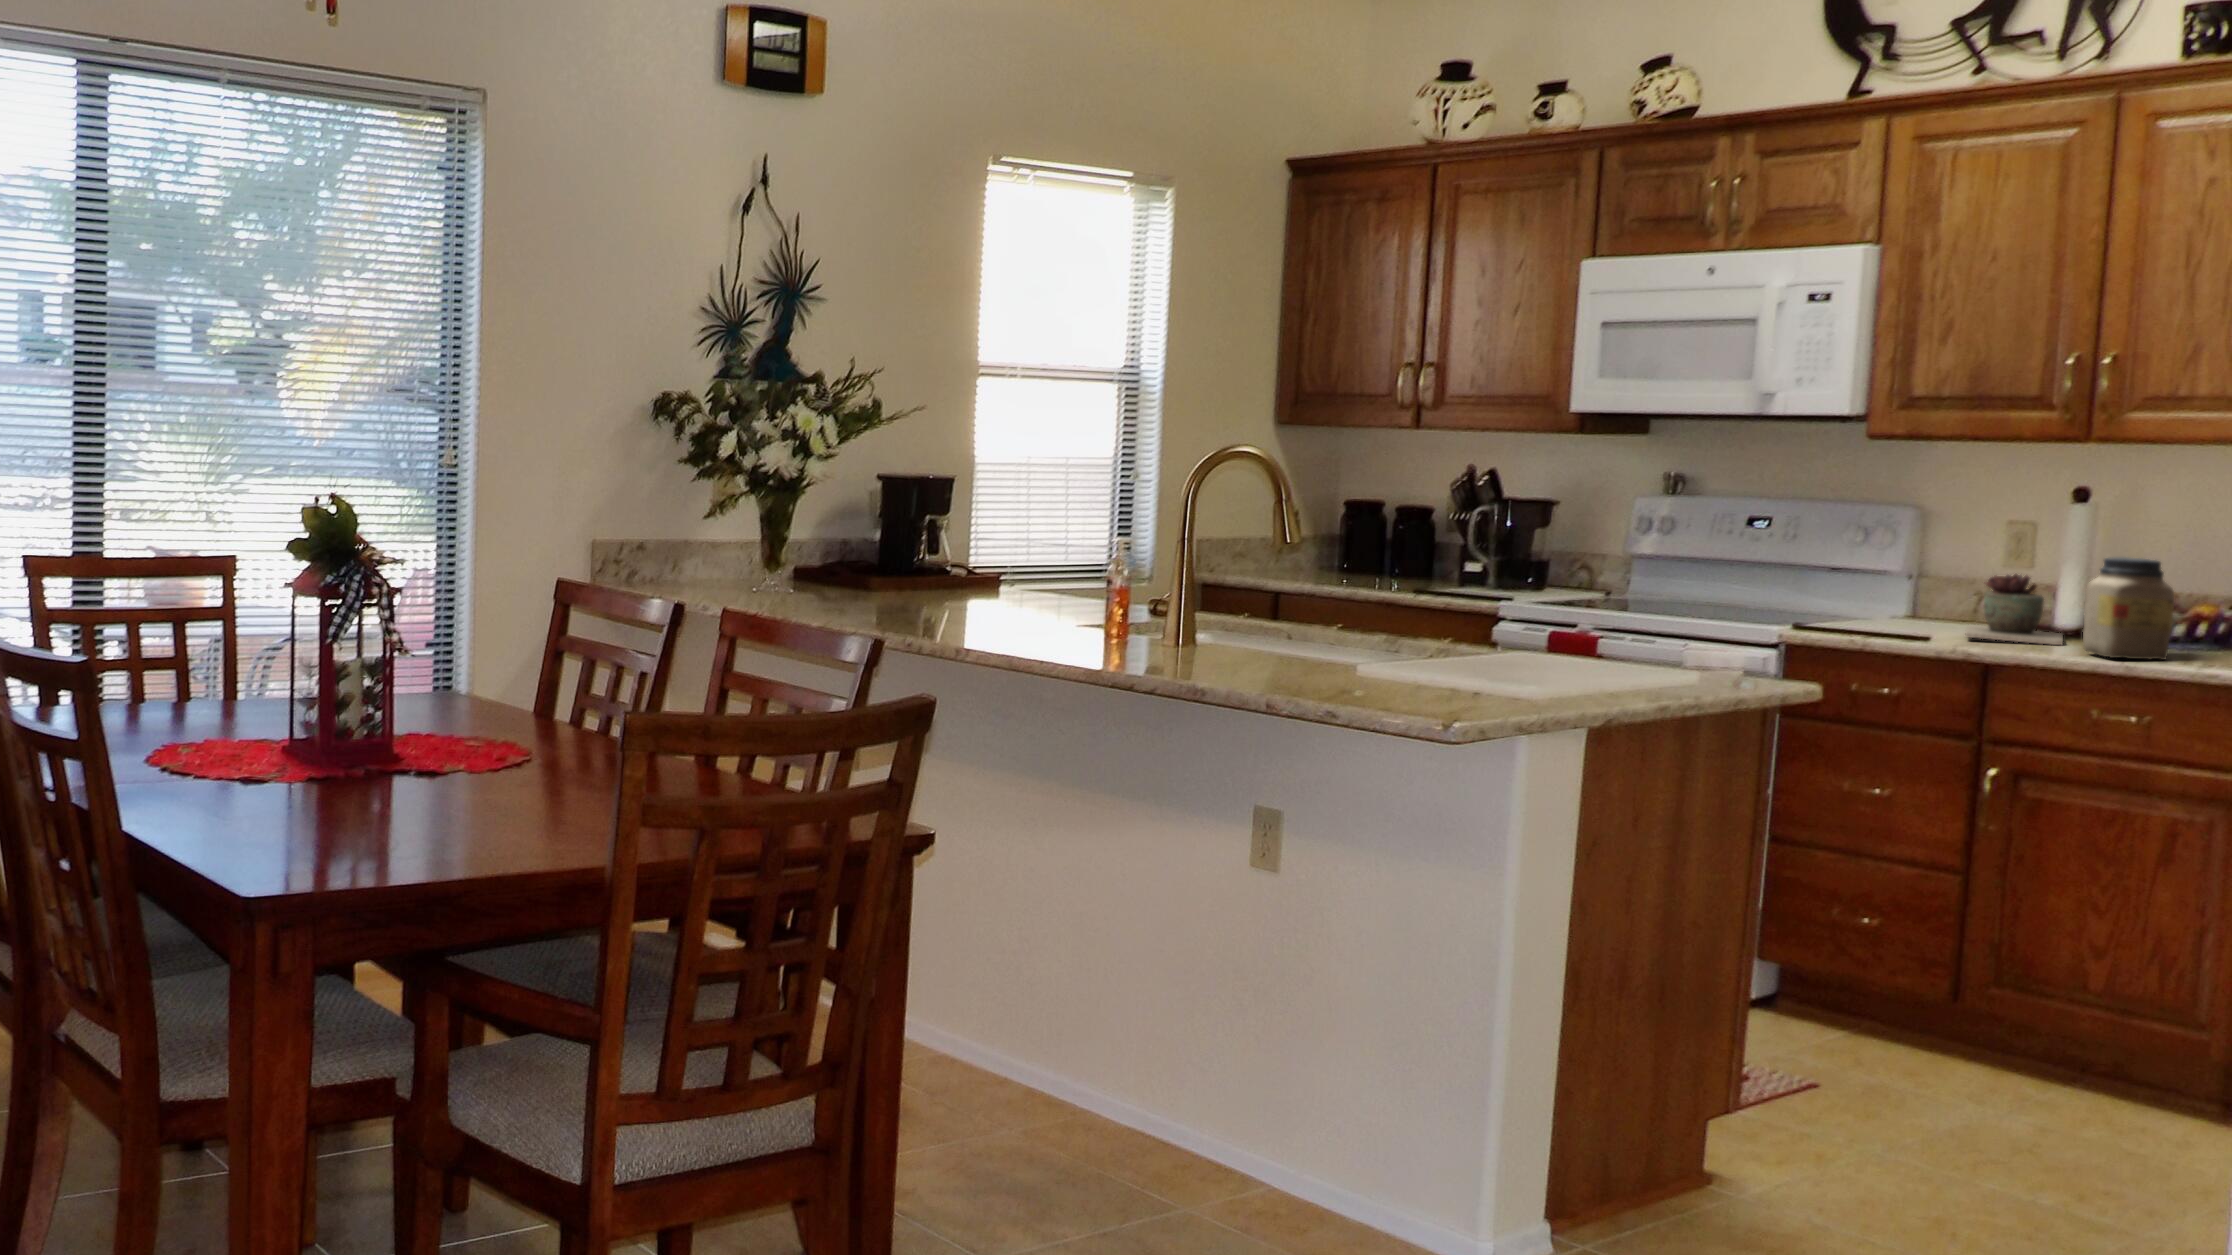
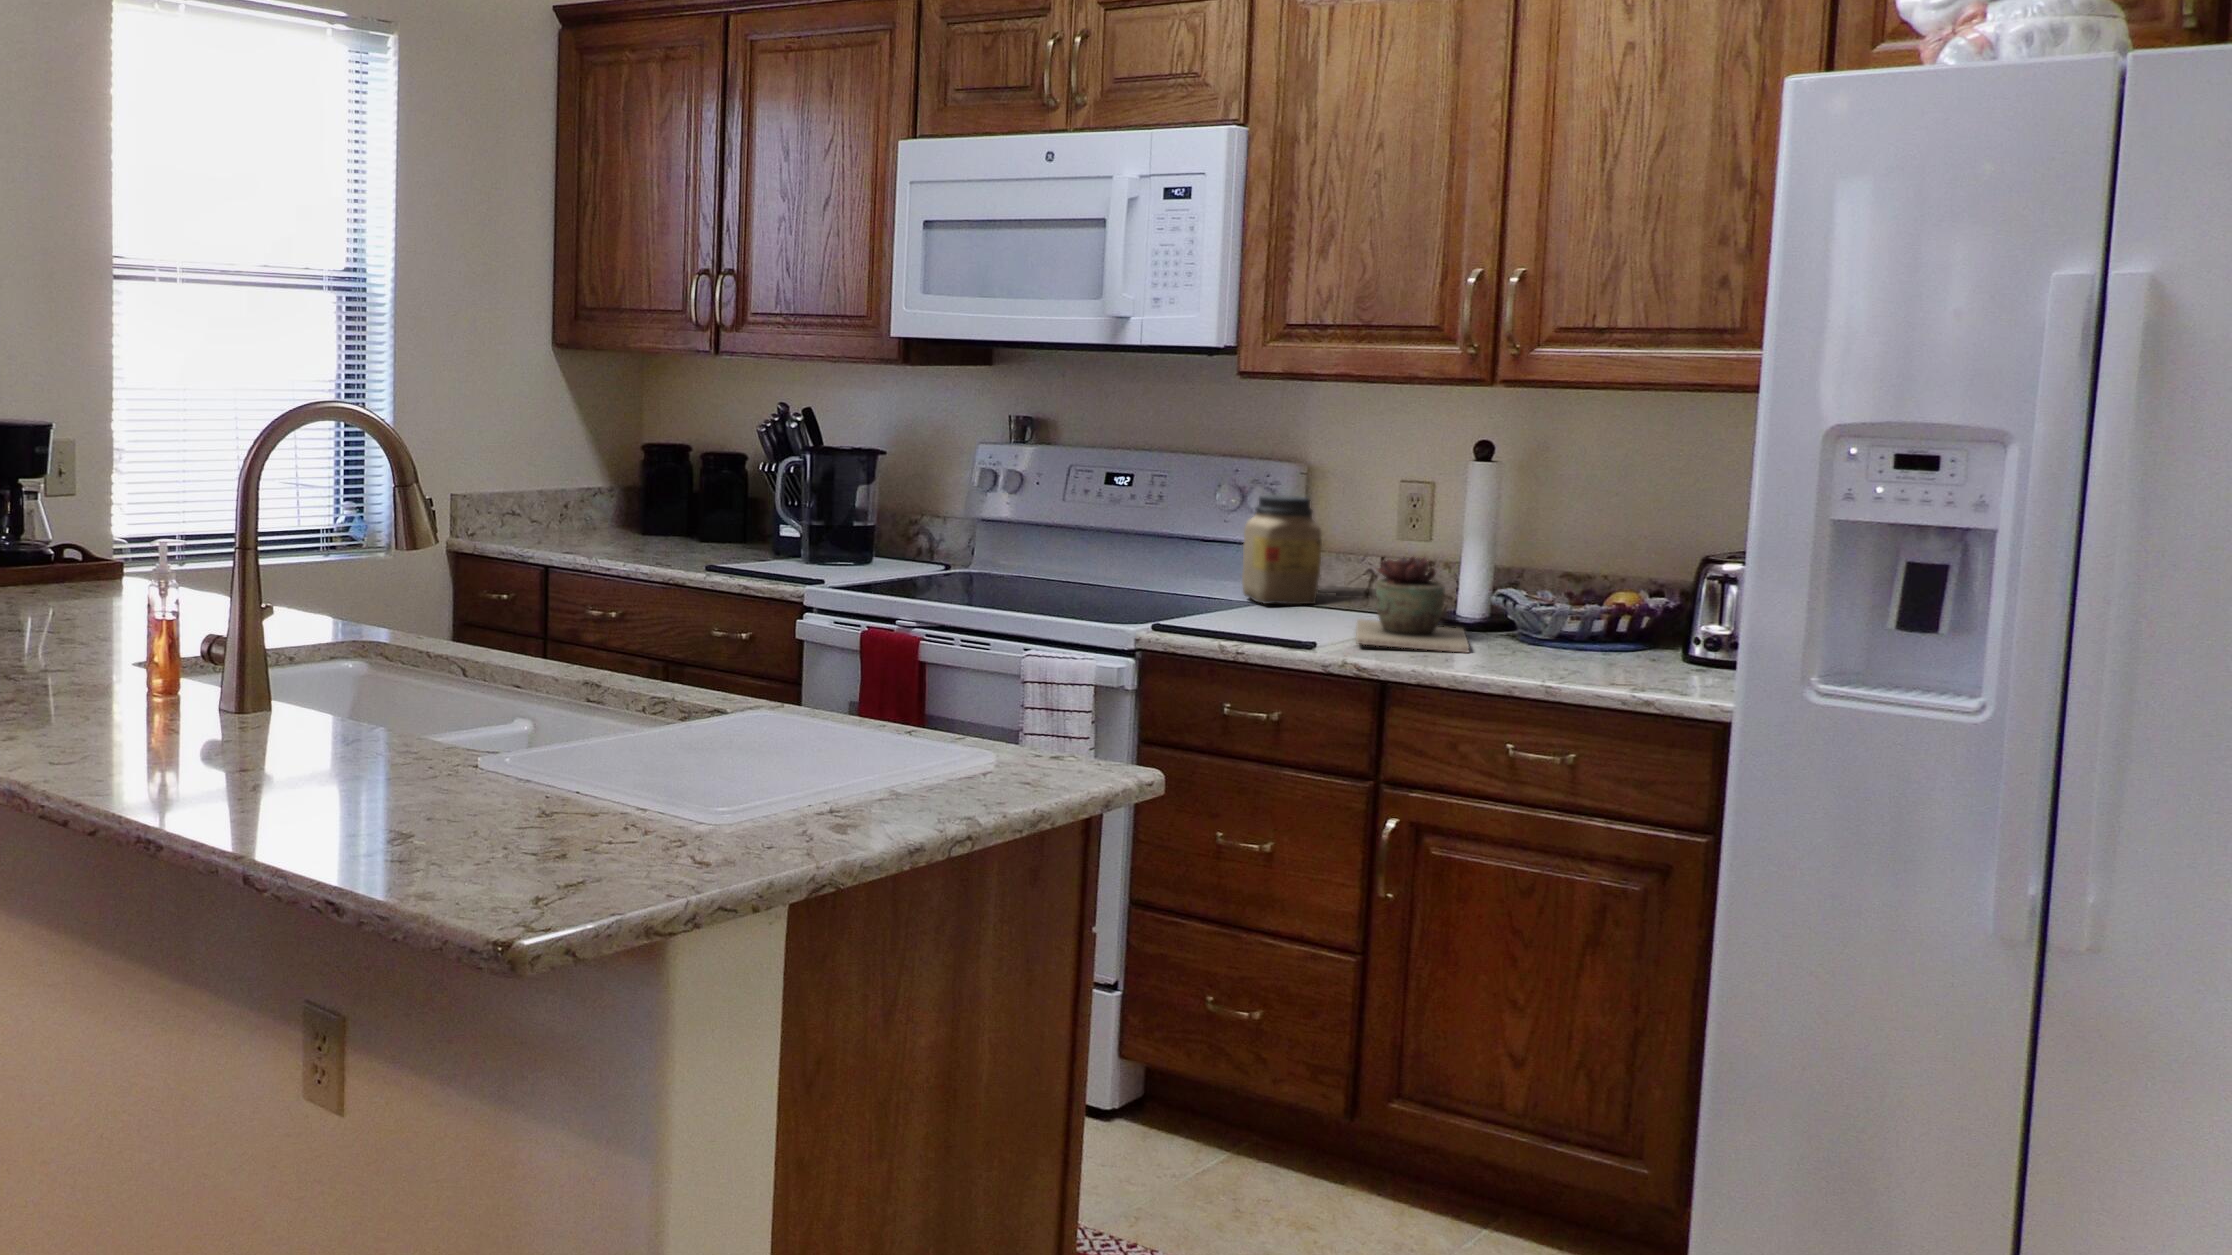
jar: present [2083,557,2174,660] -> present [1242,495,1322,605]

